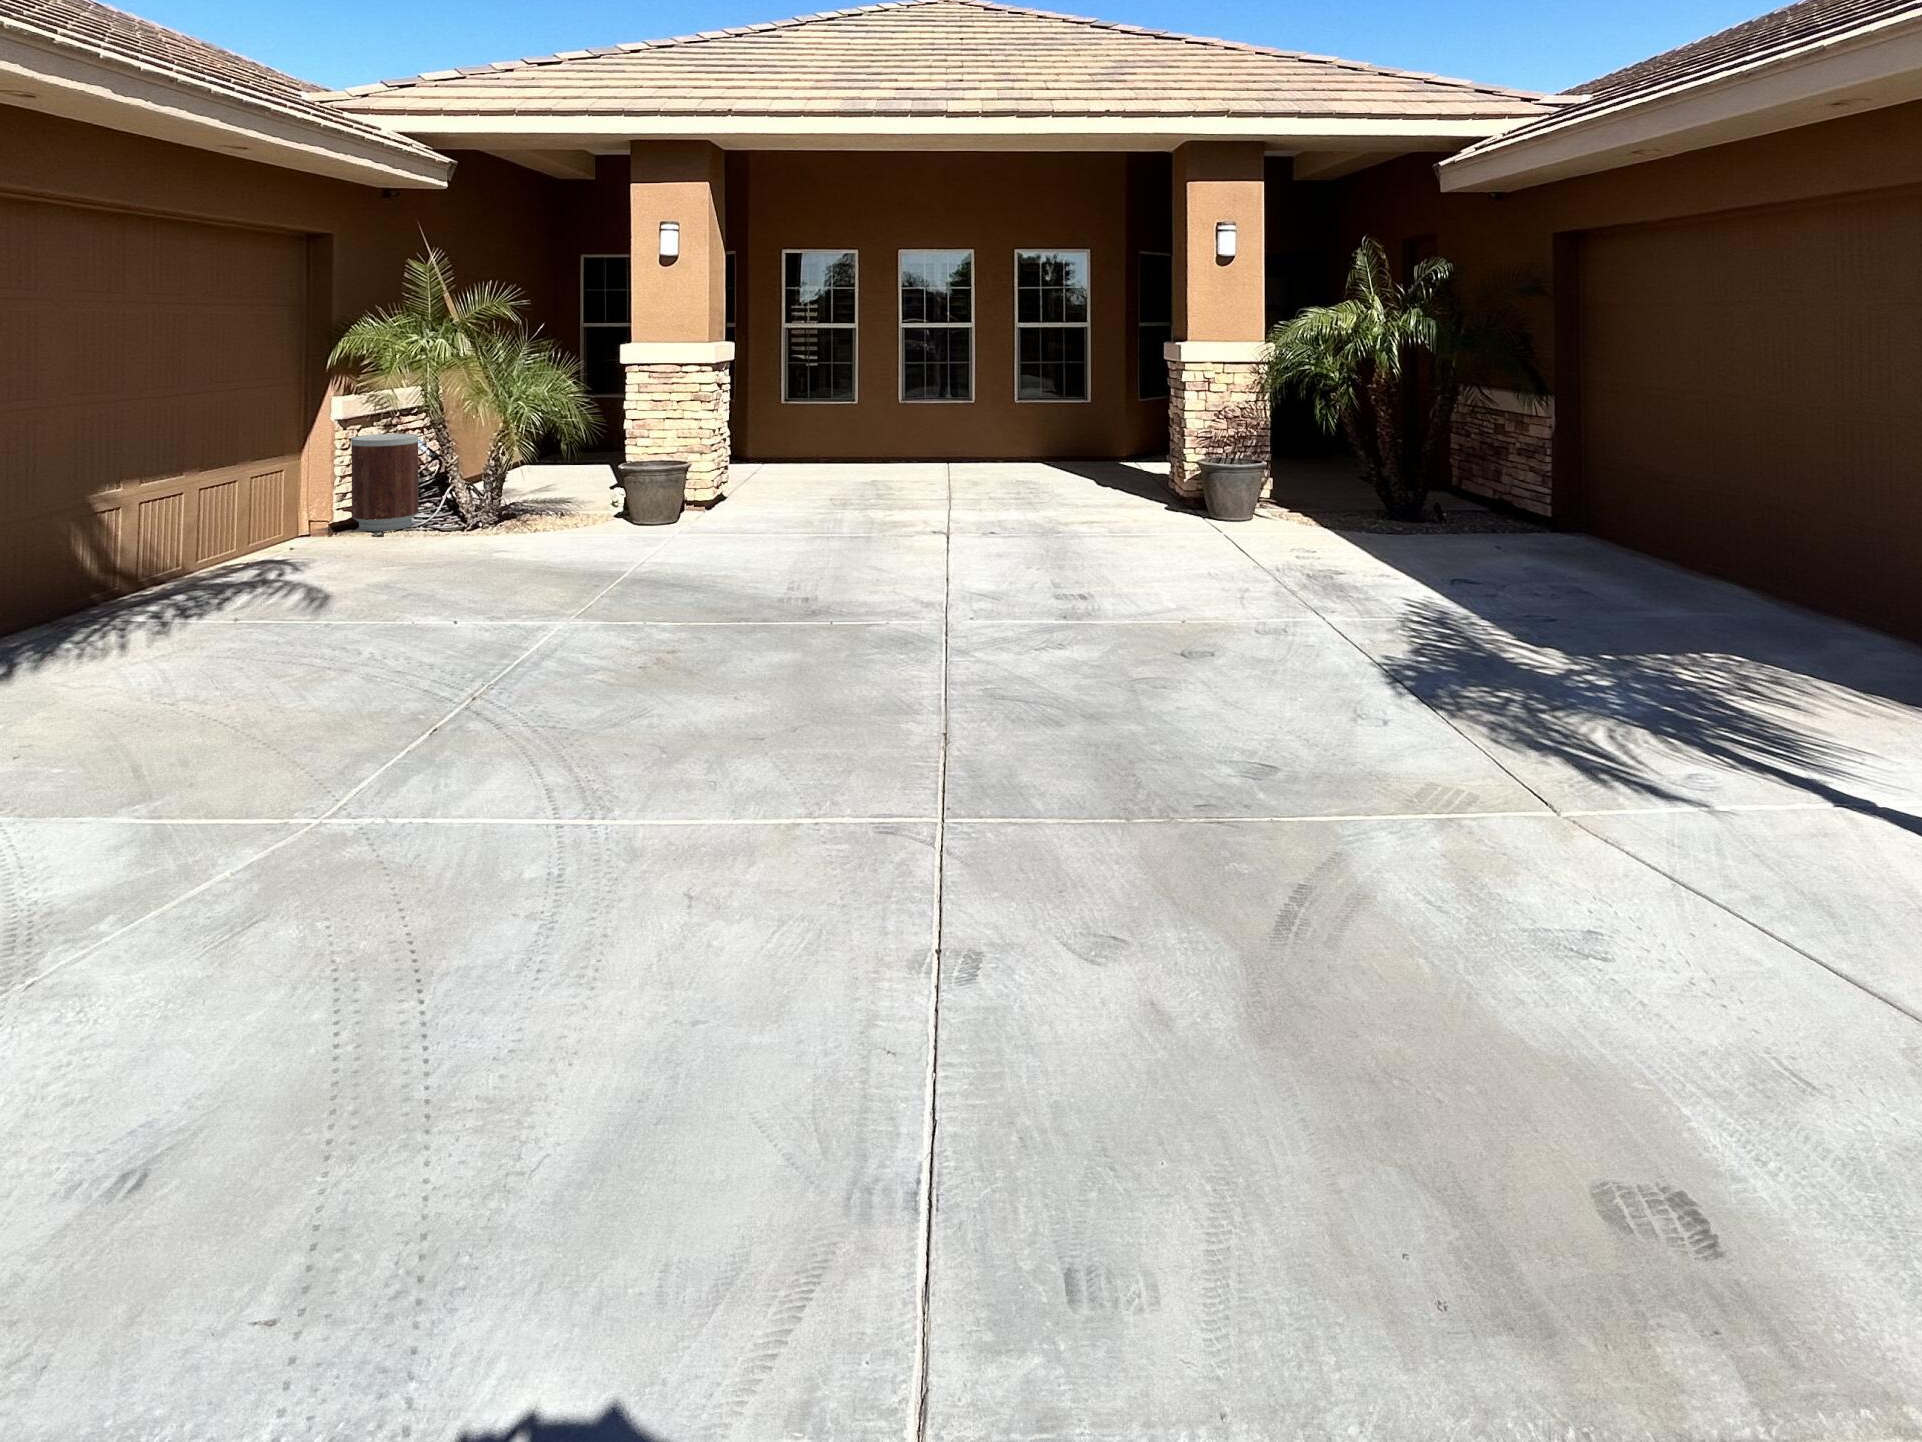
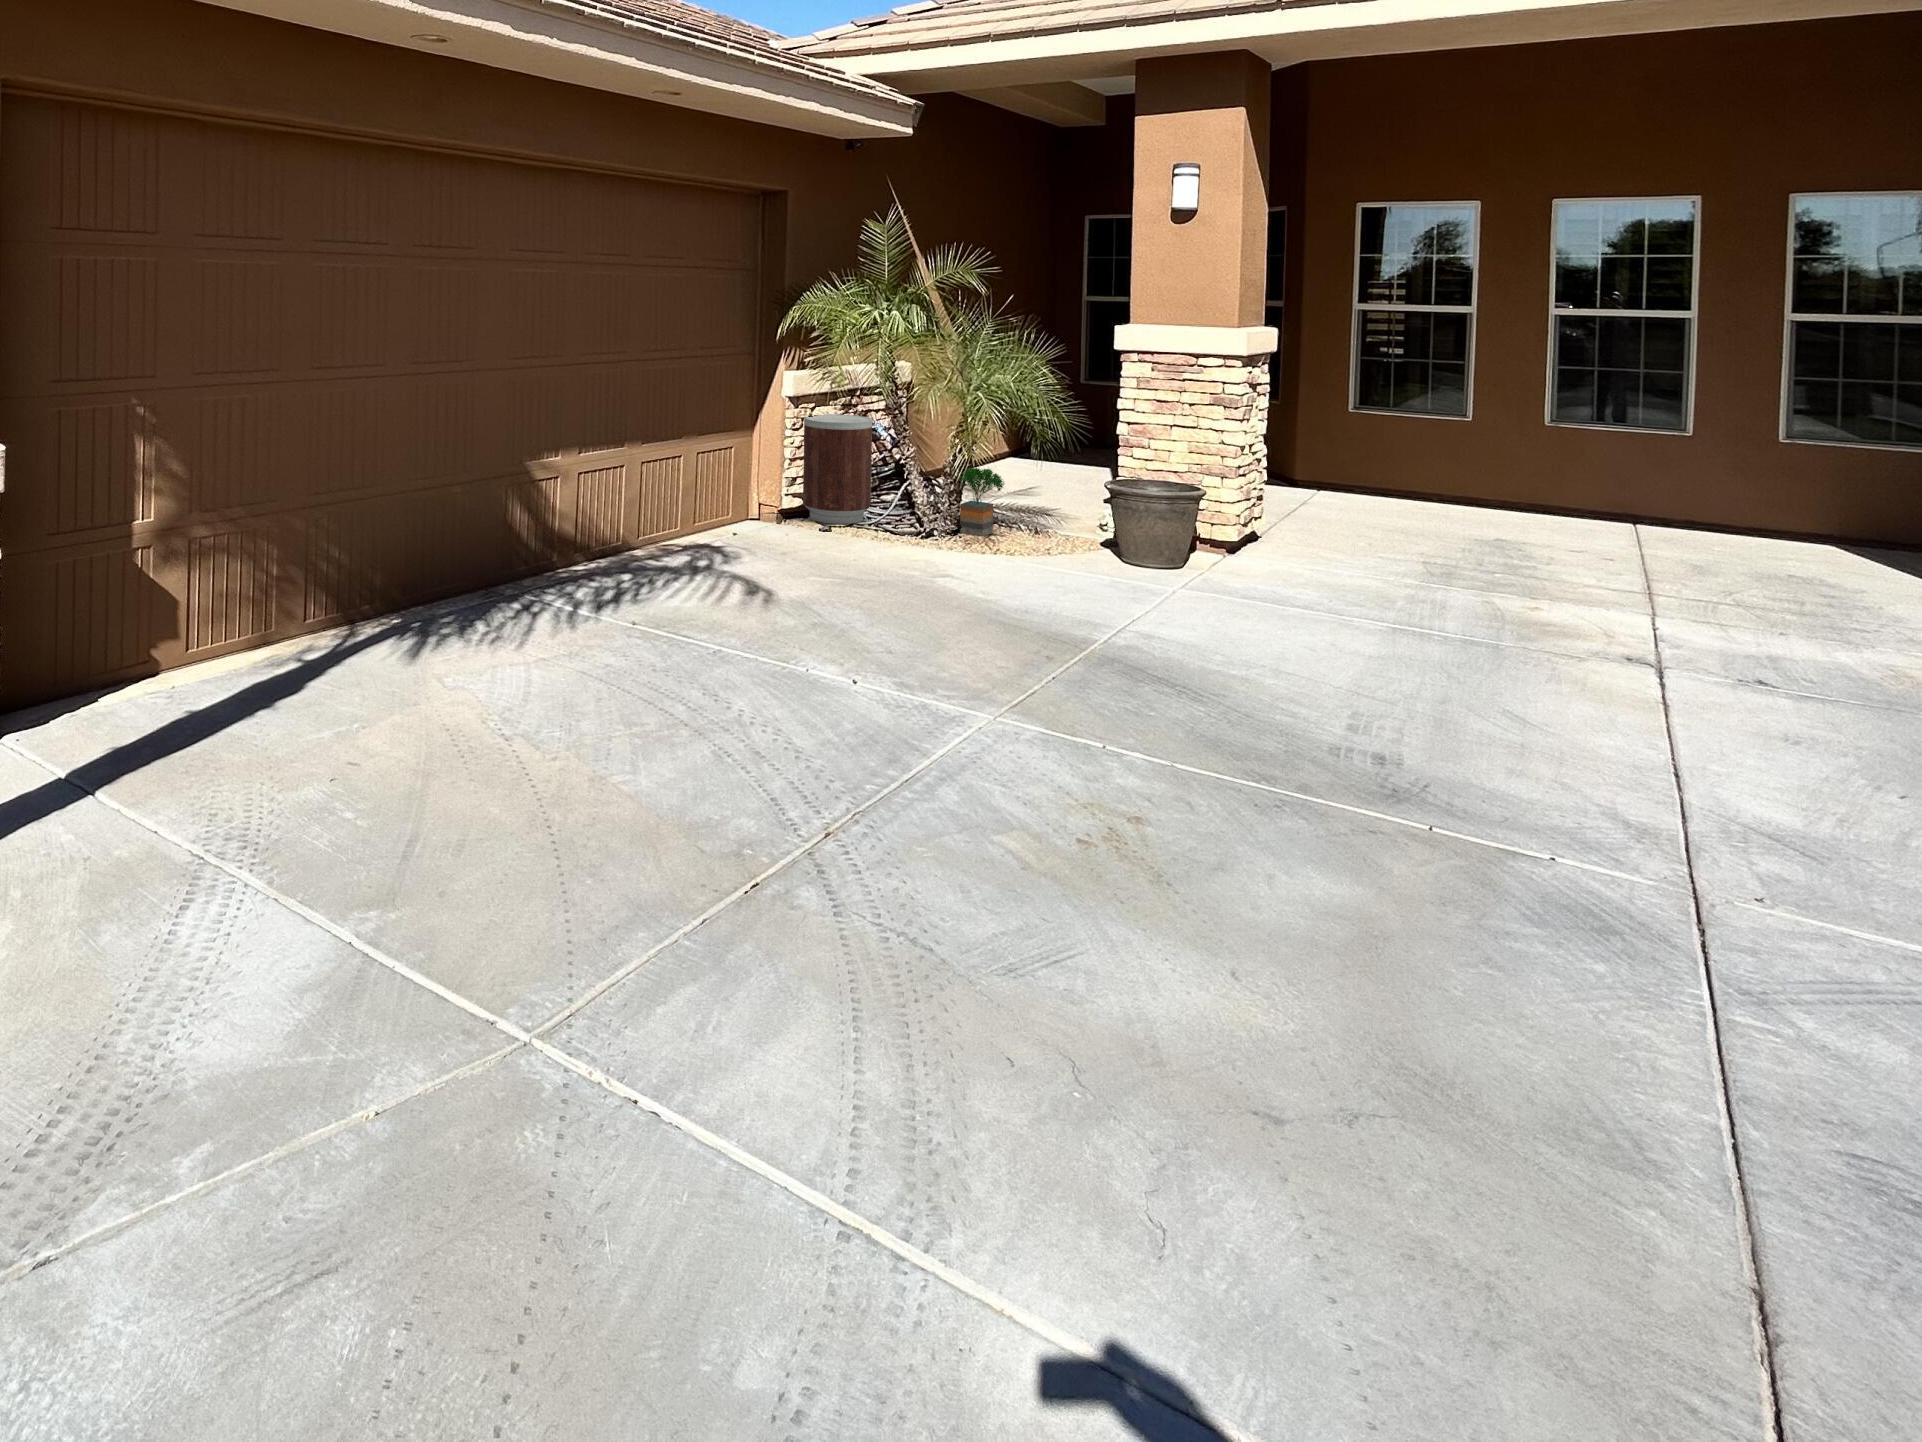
potted tree: none [494,467,539,523] -> present [958,468,1004,536]

